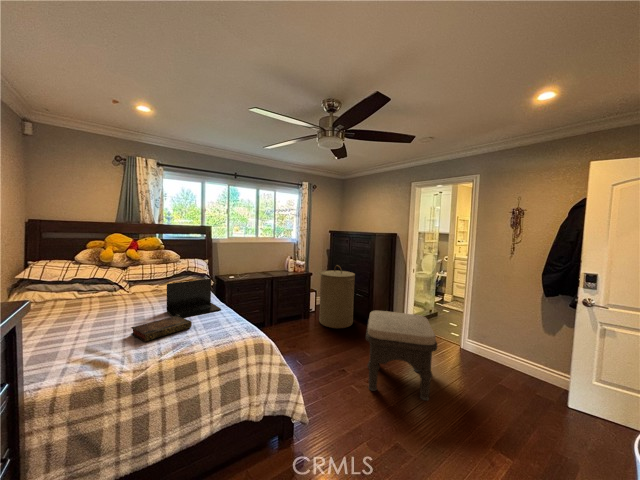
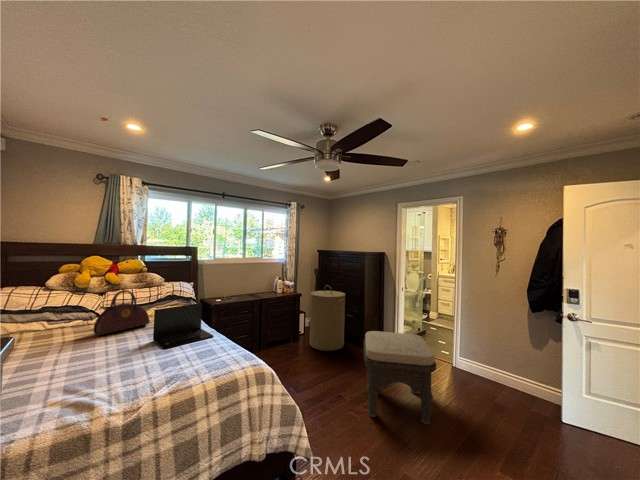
handbag: none [116,265,165,306] -> present [93,290,149,336]
book: present [131,316,192,341] -> none [116,345,184,377]

